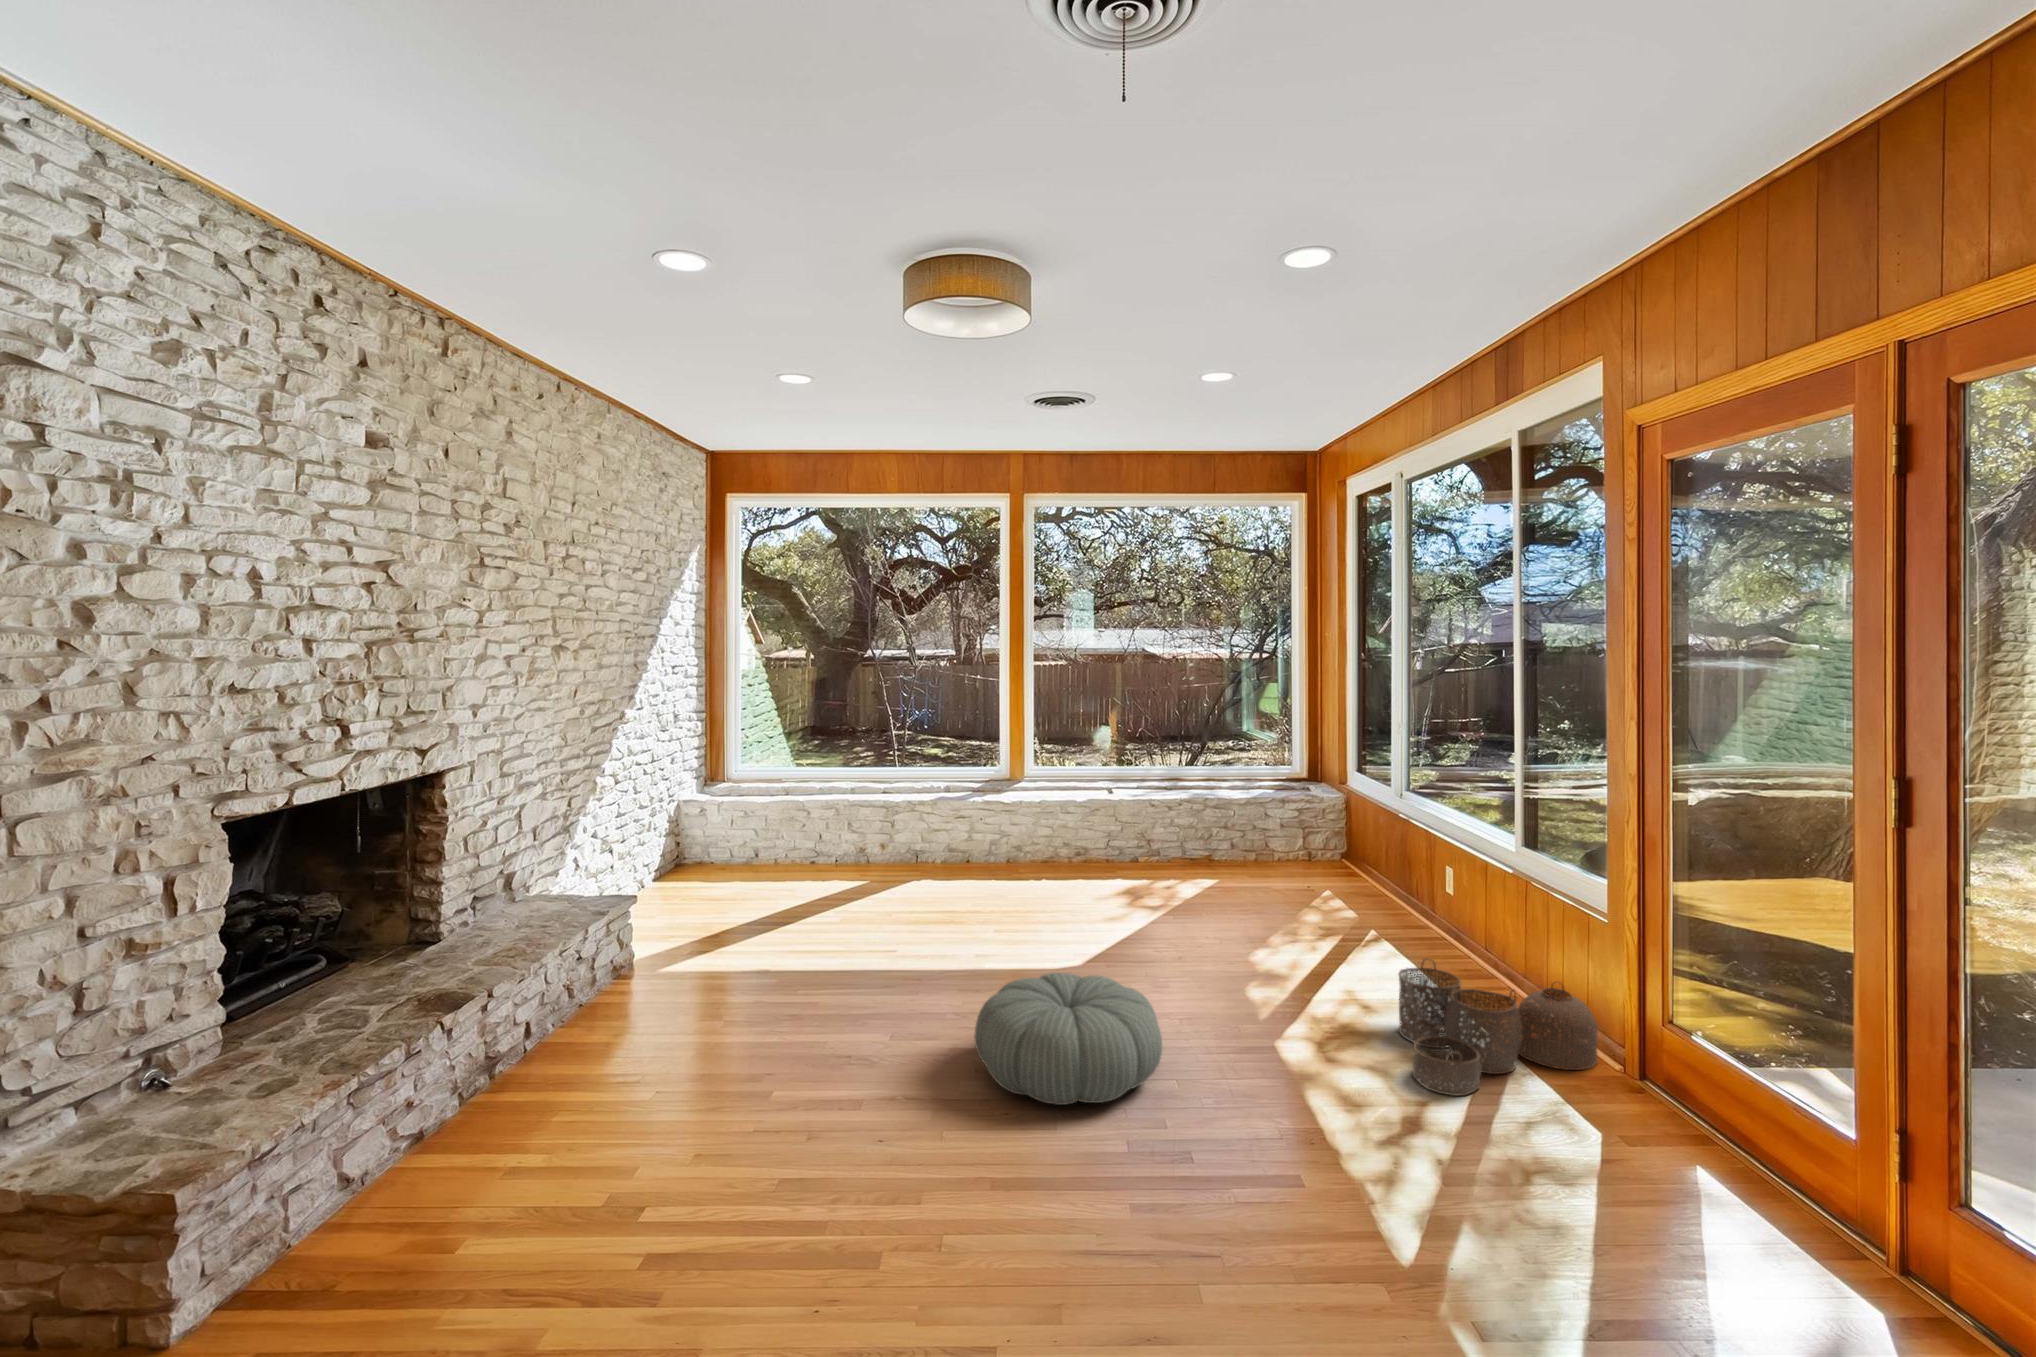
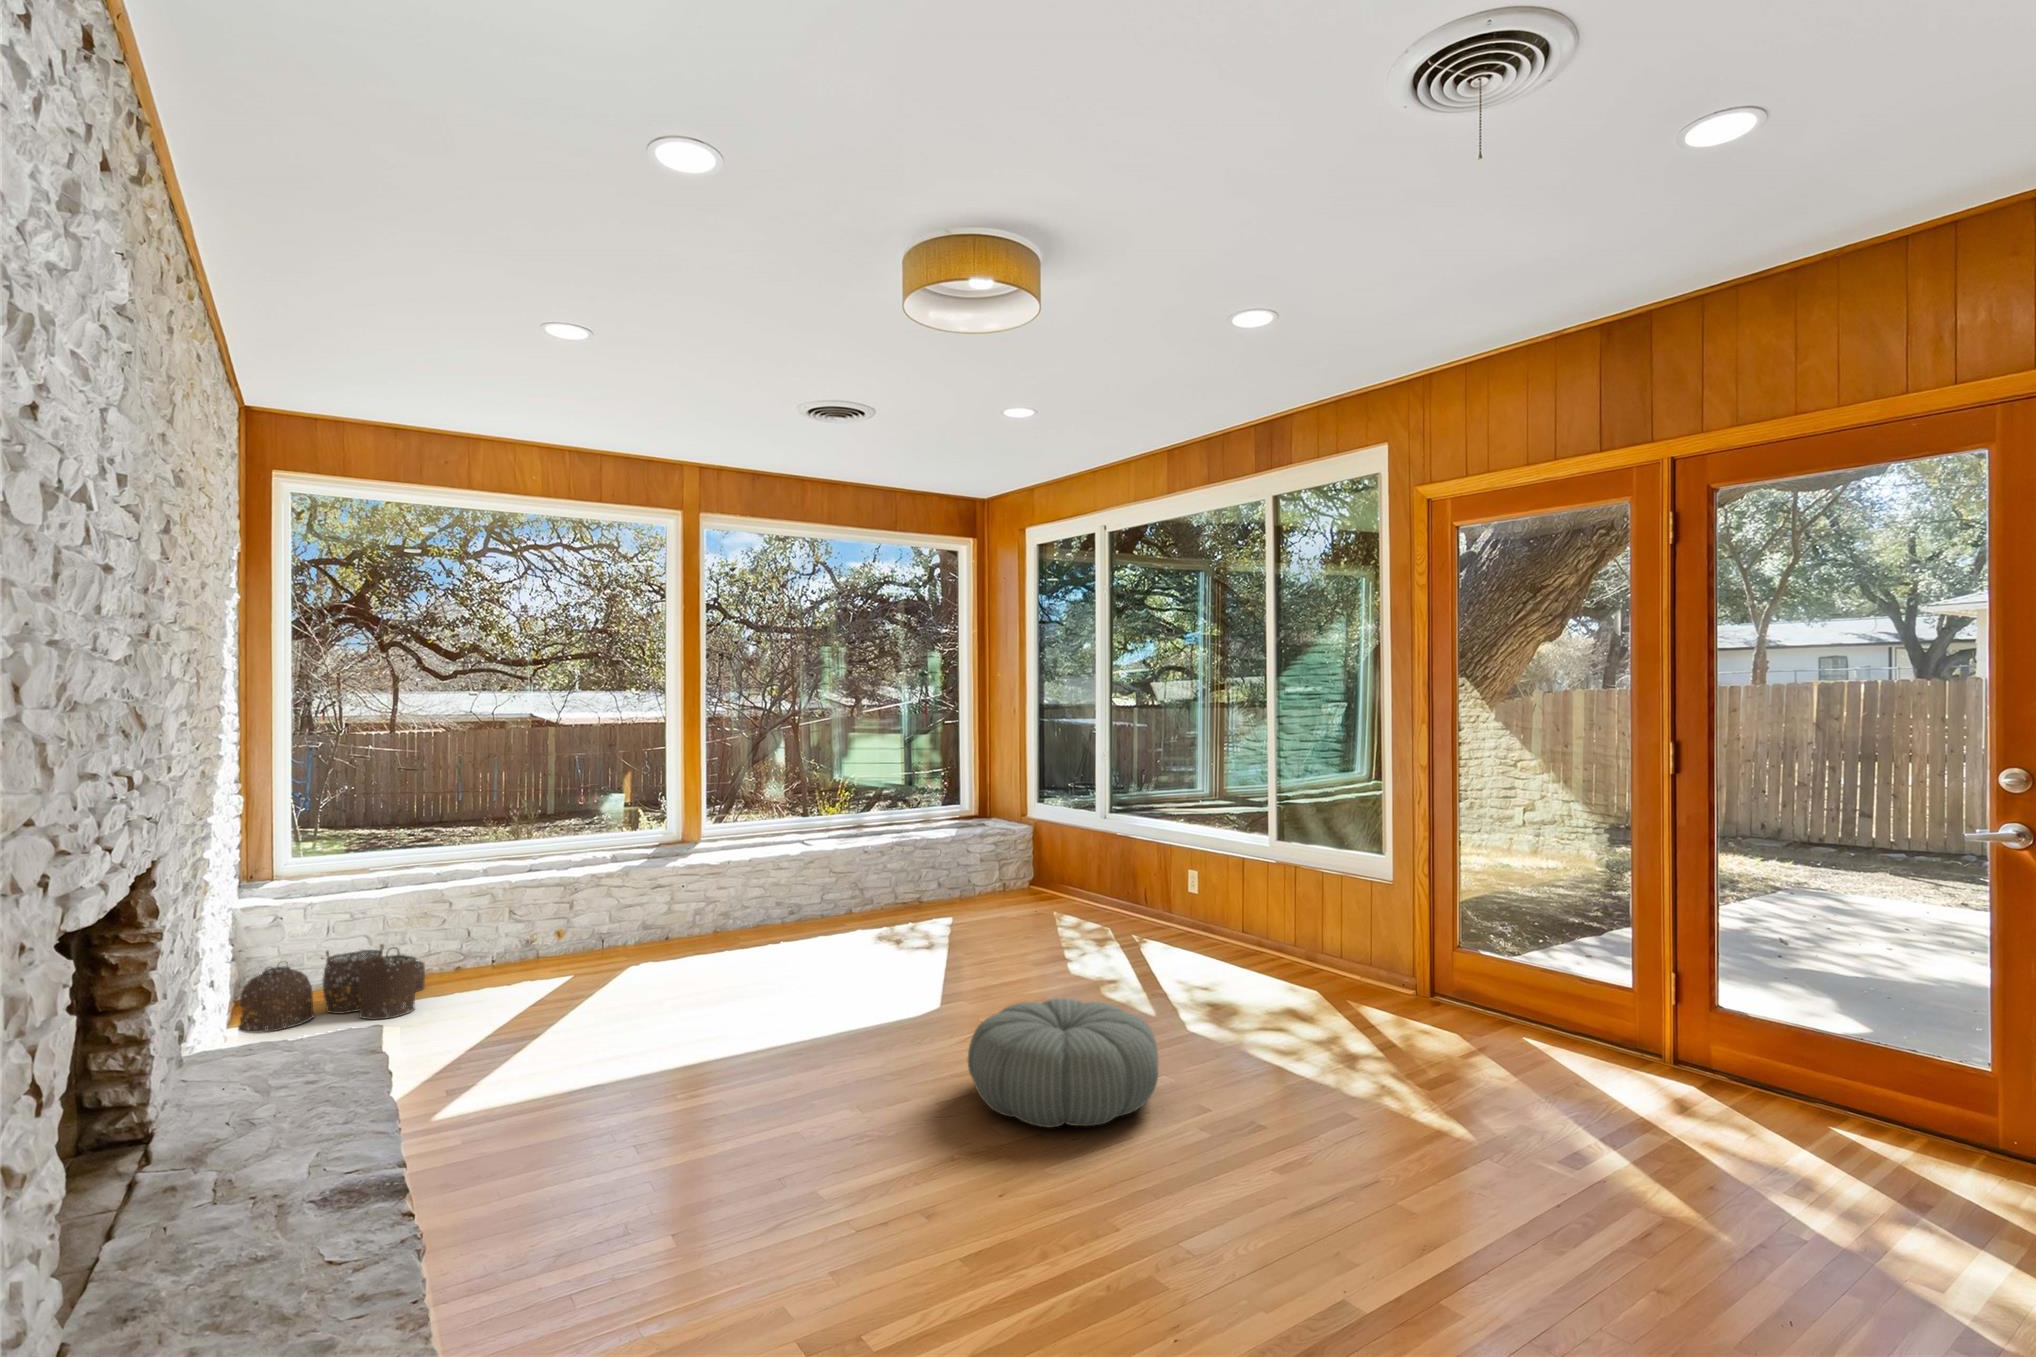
woven basket: present [1399,959,1598,1096] -> present [238,944,425,1033]

